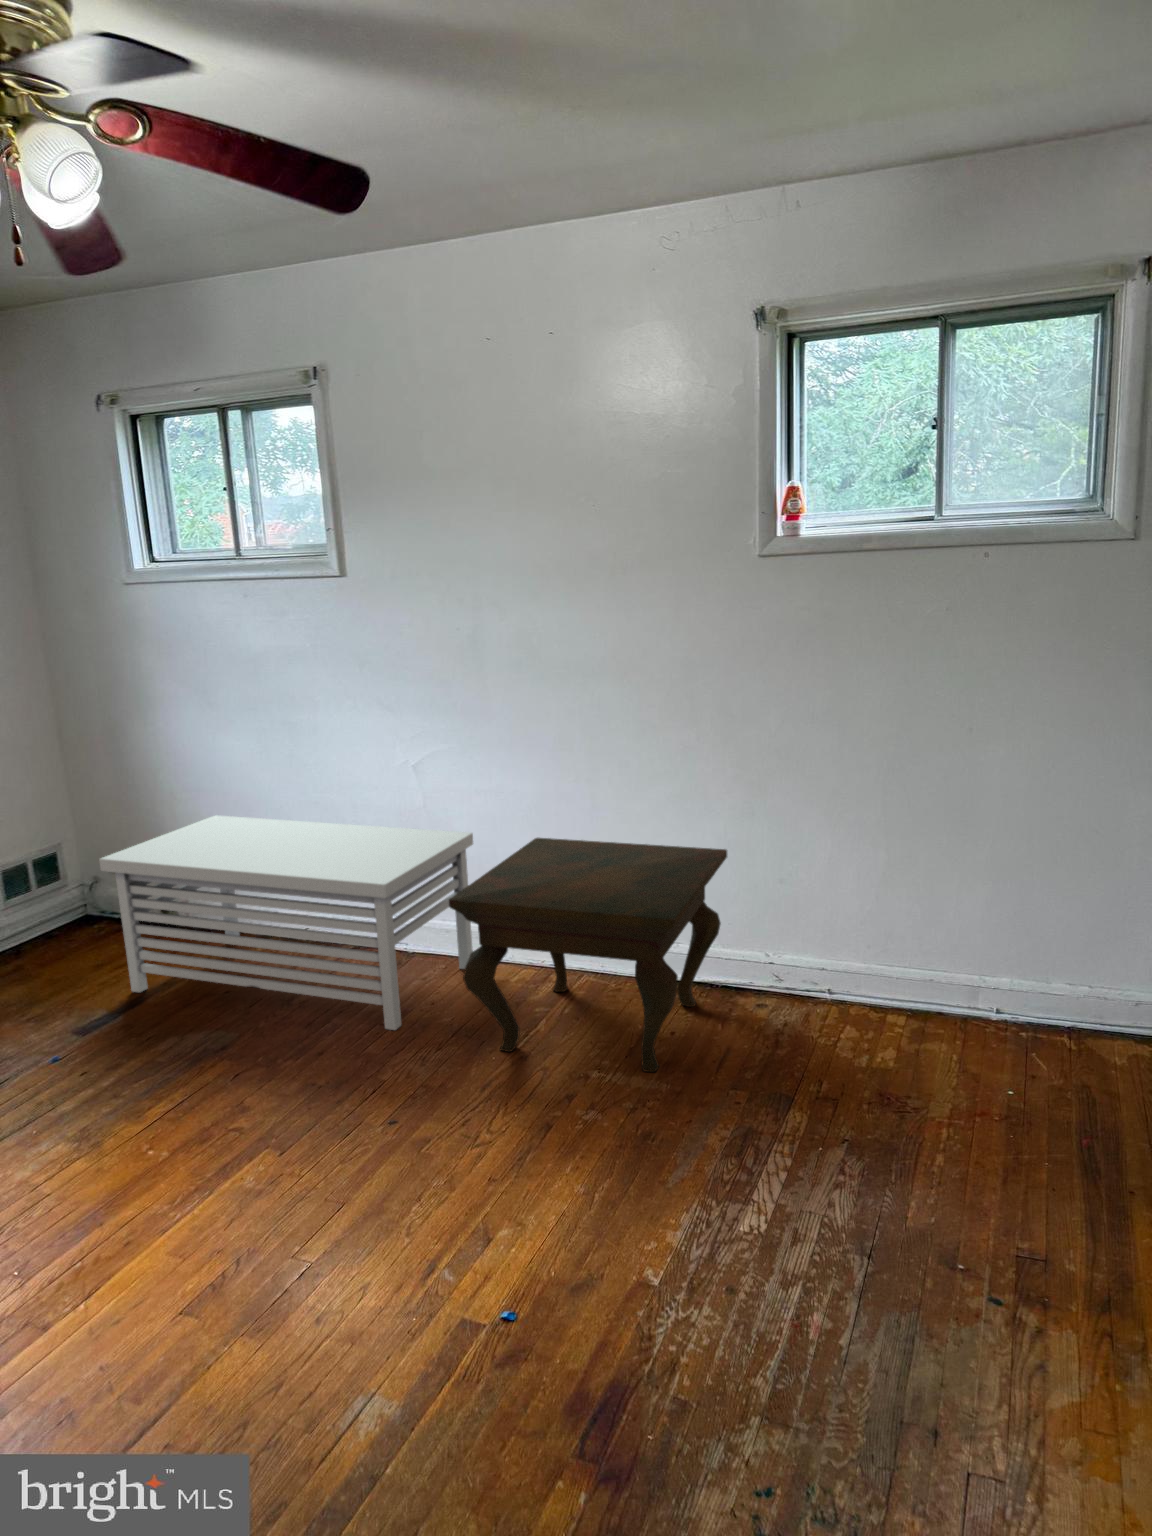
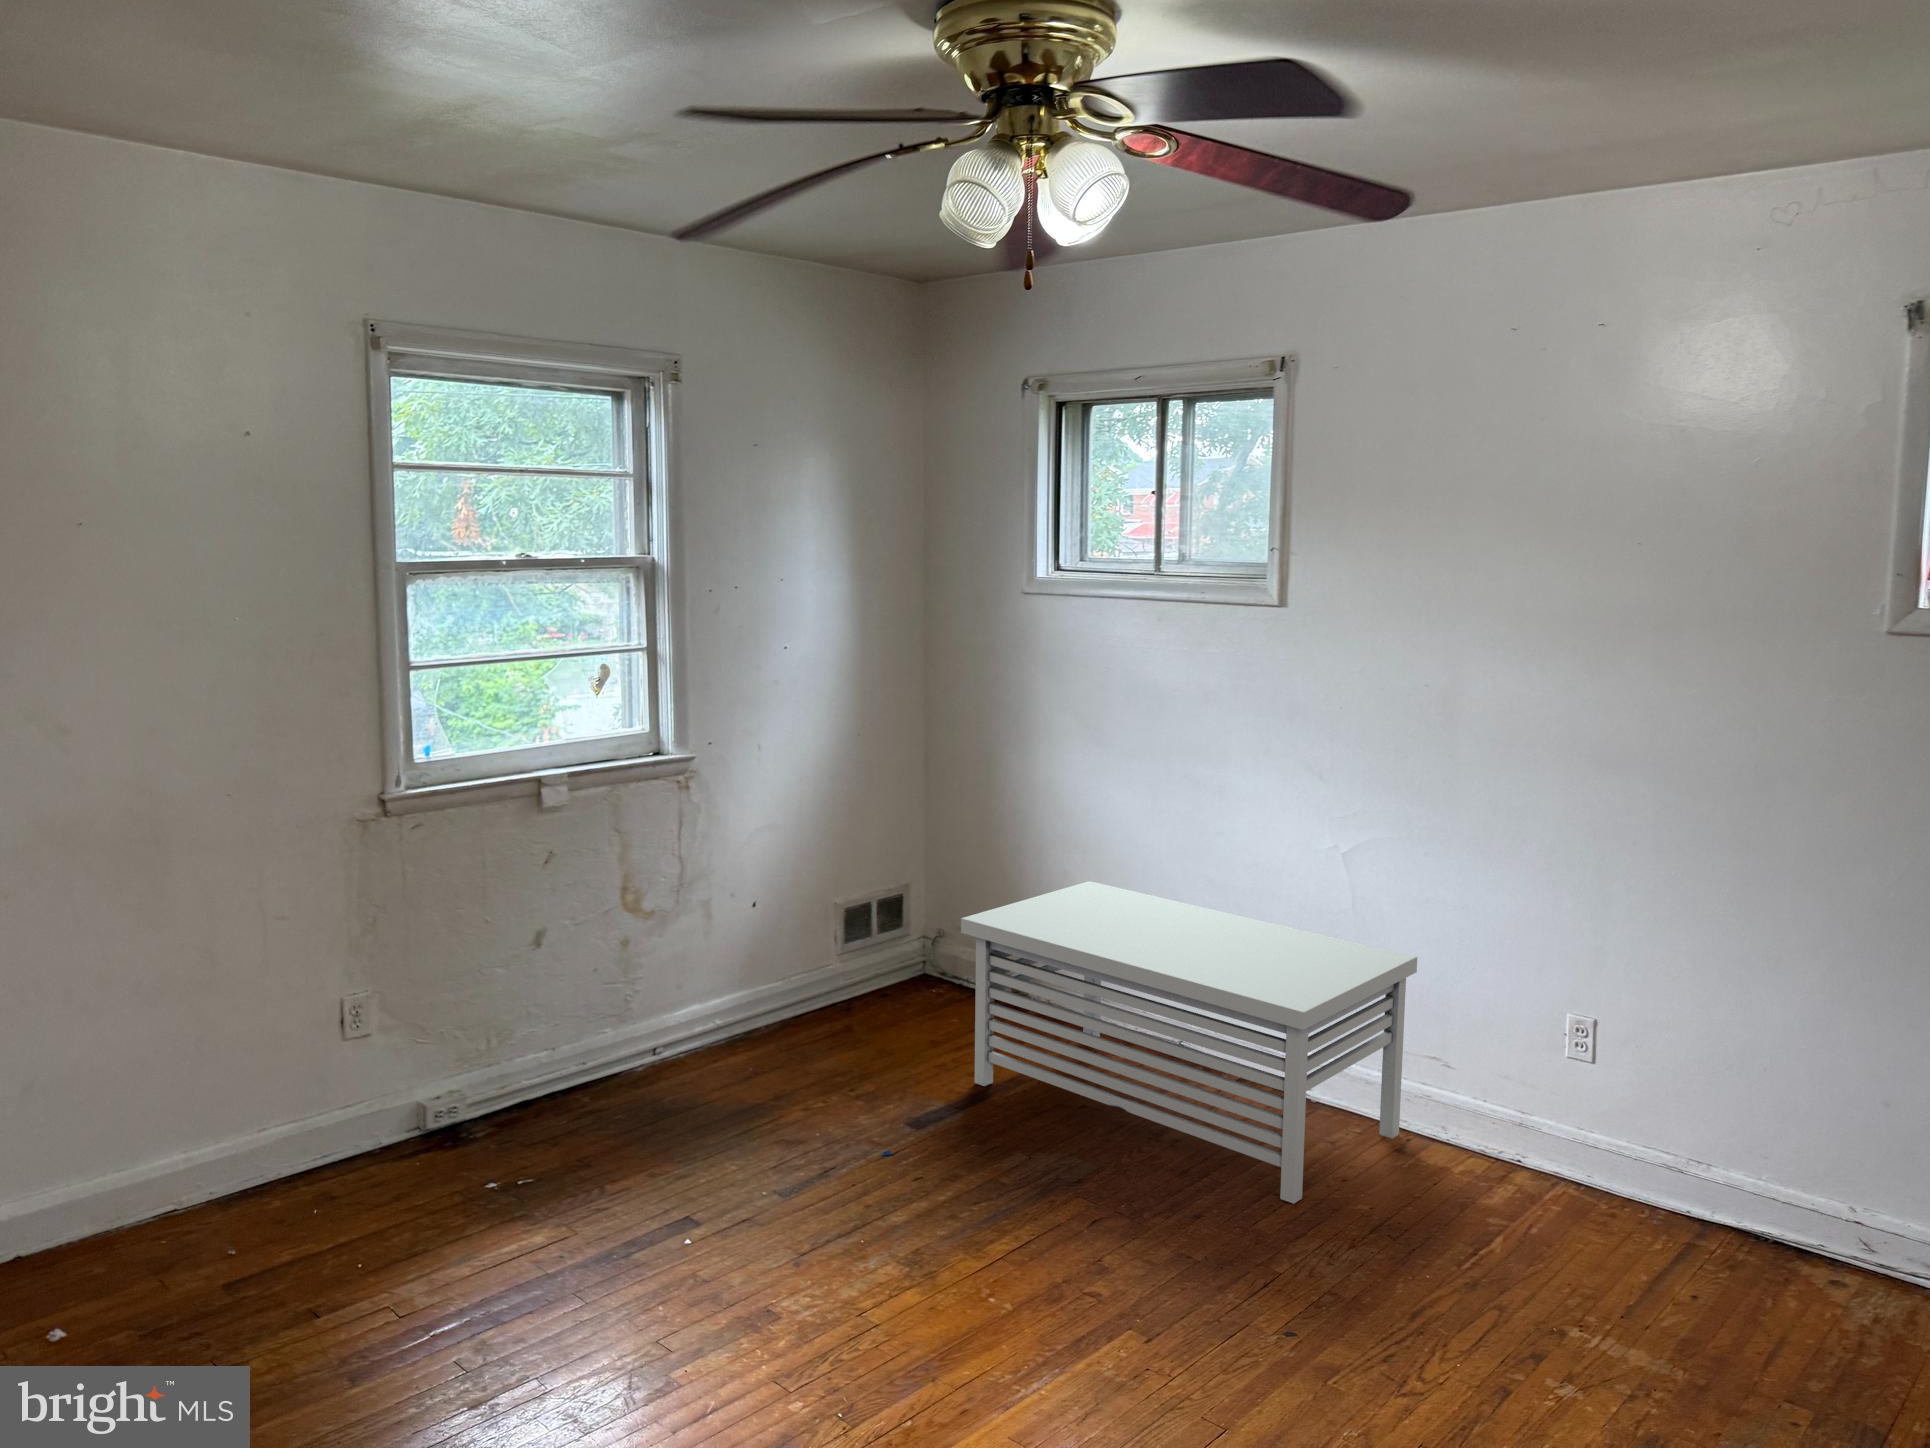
side table: present [449,838,727,1072] -> none [1390,979,1798,1350]

